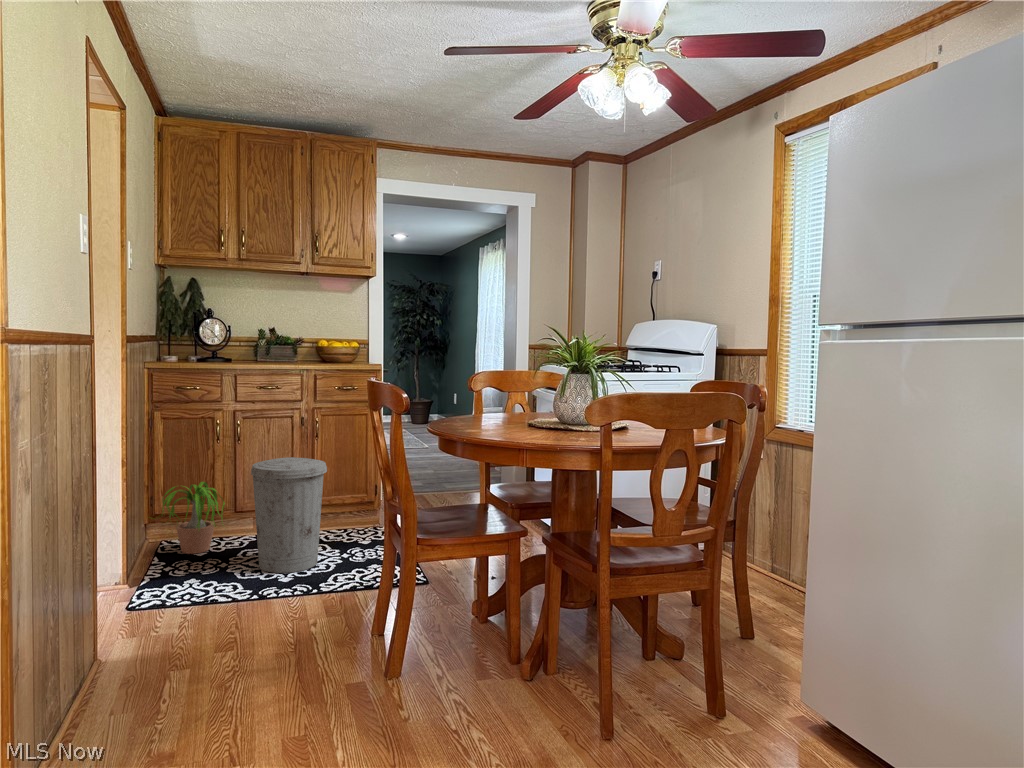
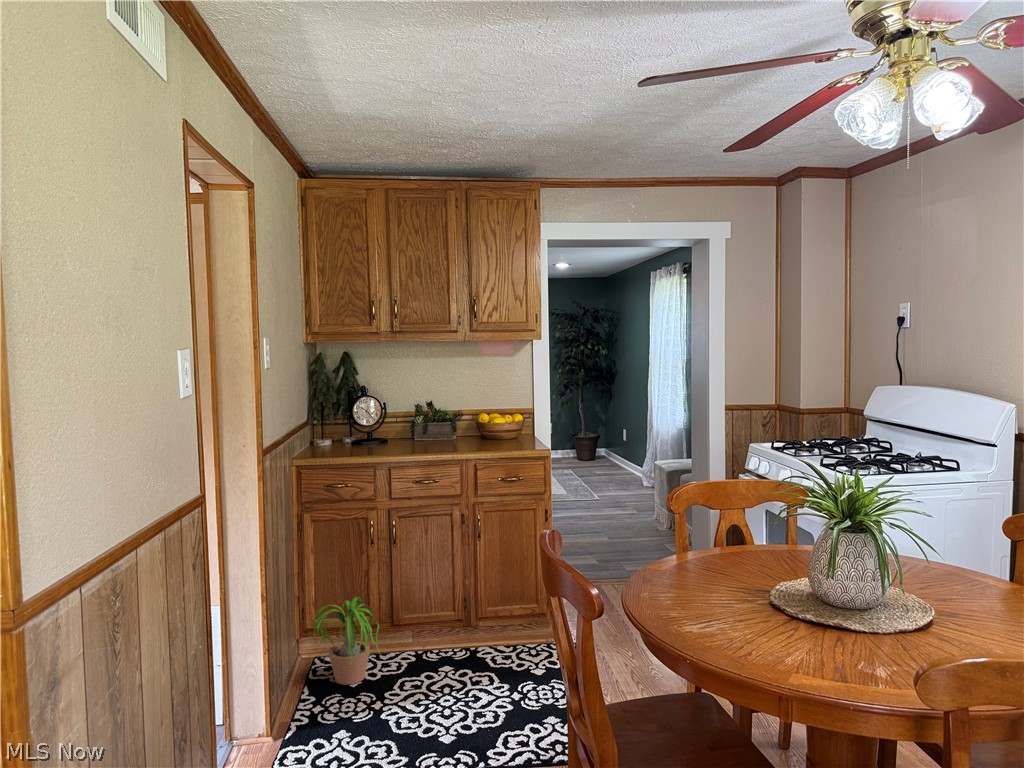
trash can: present [251,457,327,573] -> none [405,579,492,729]

